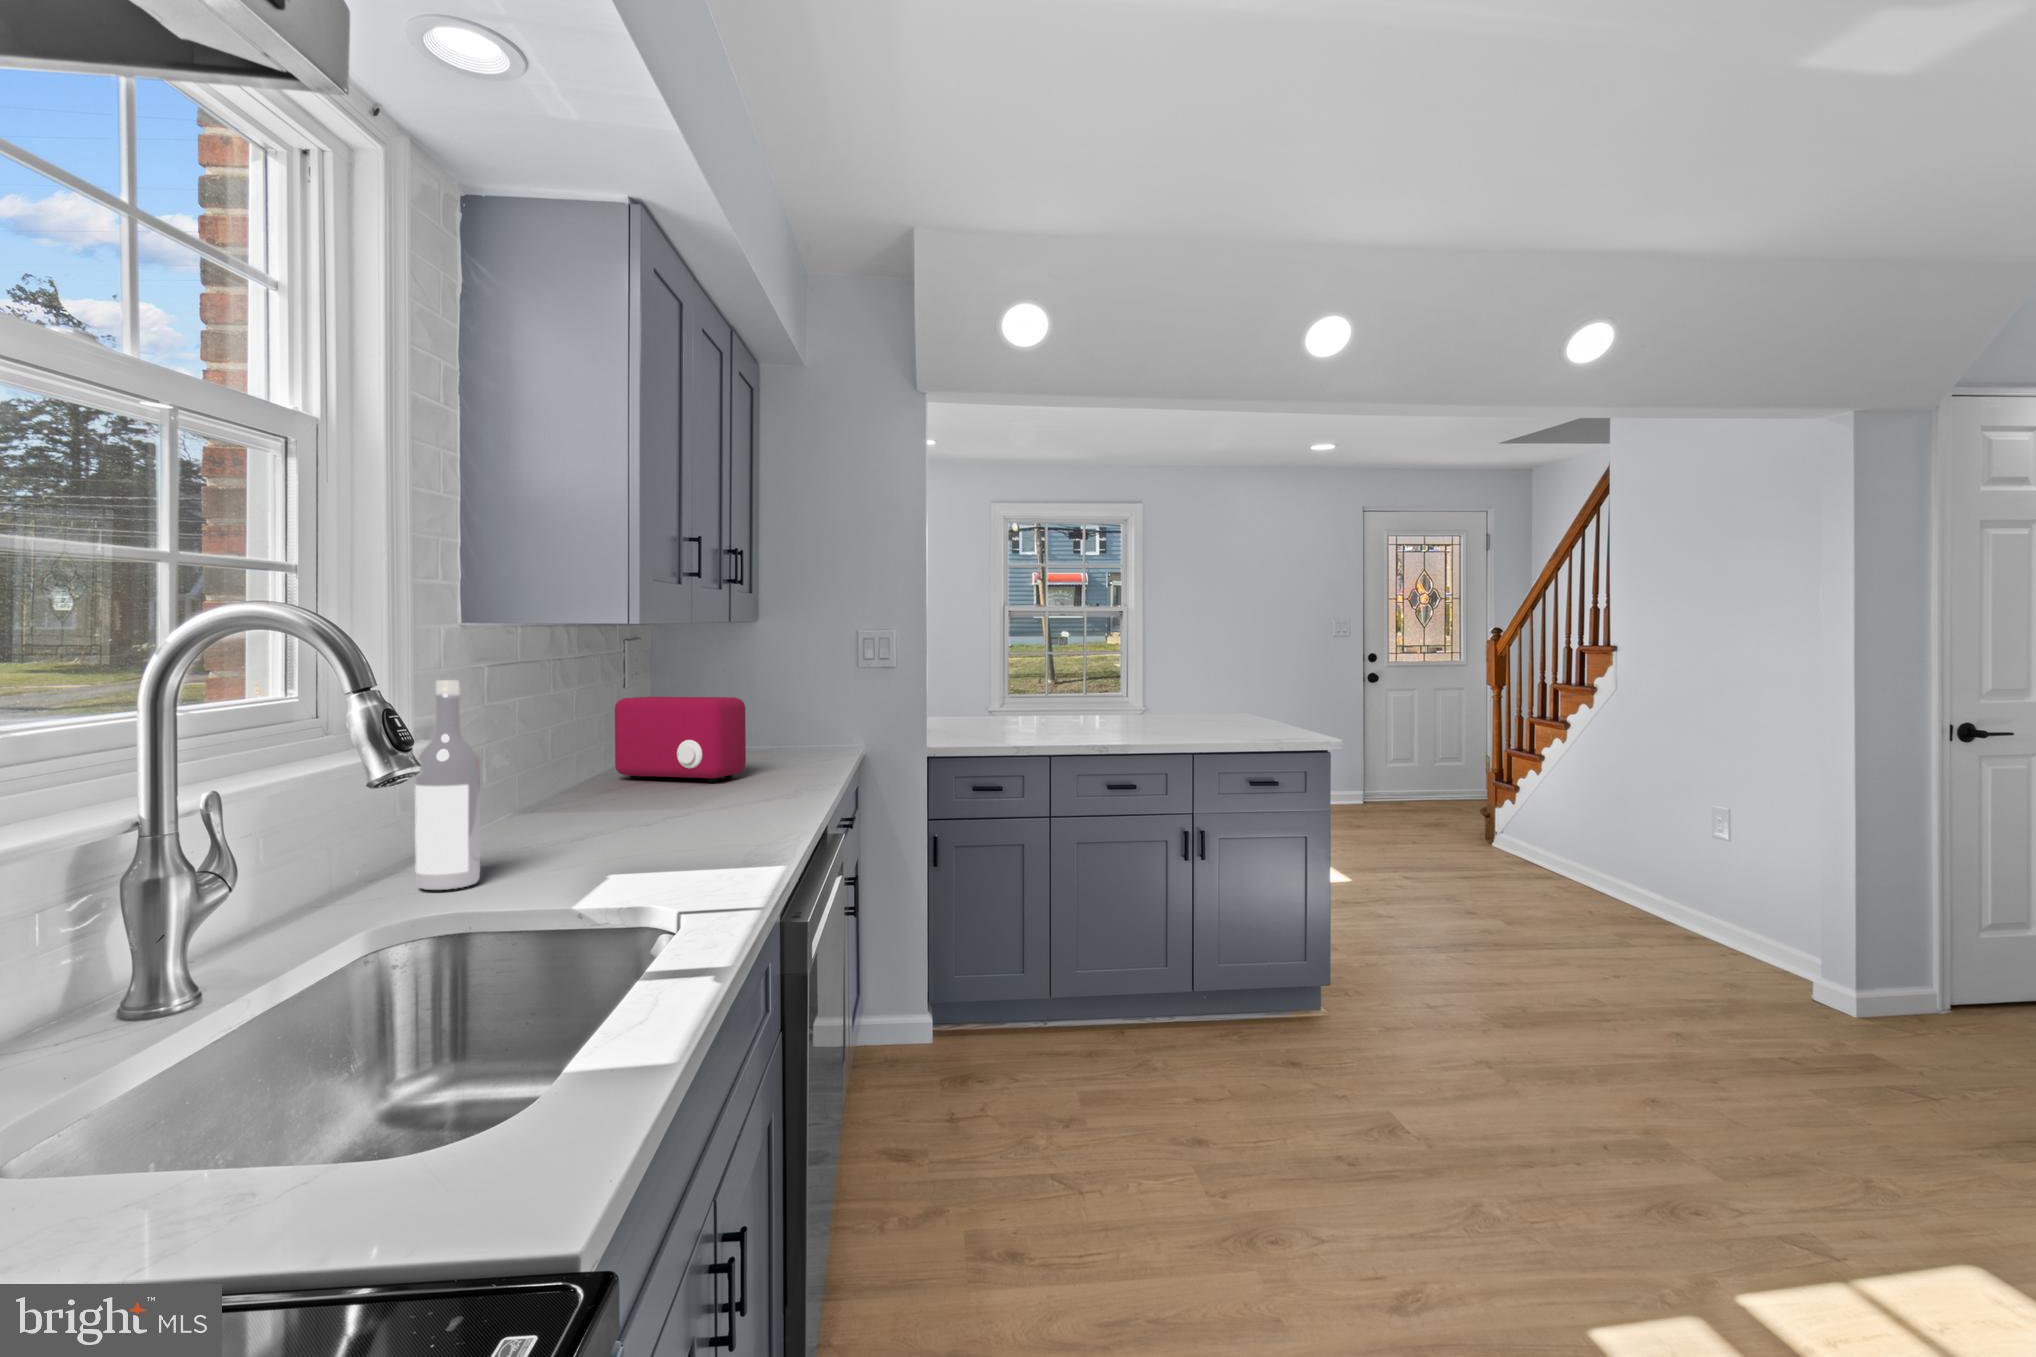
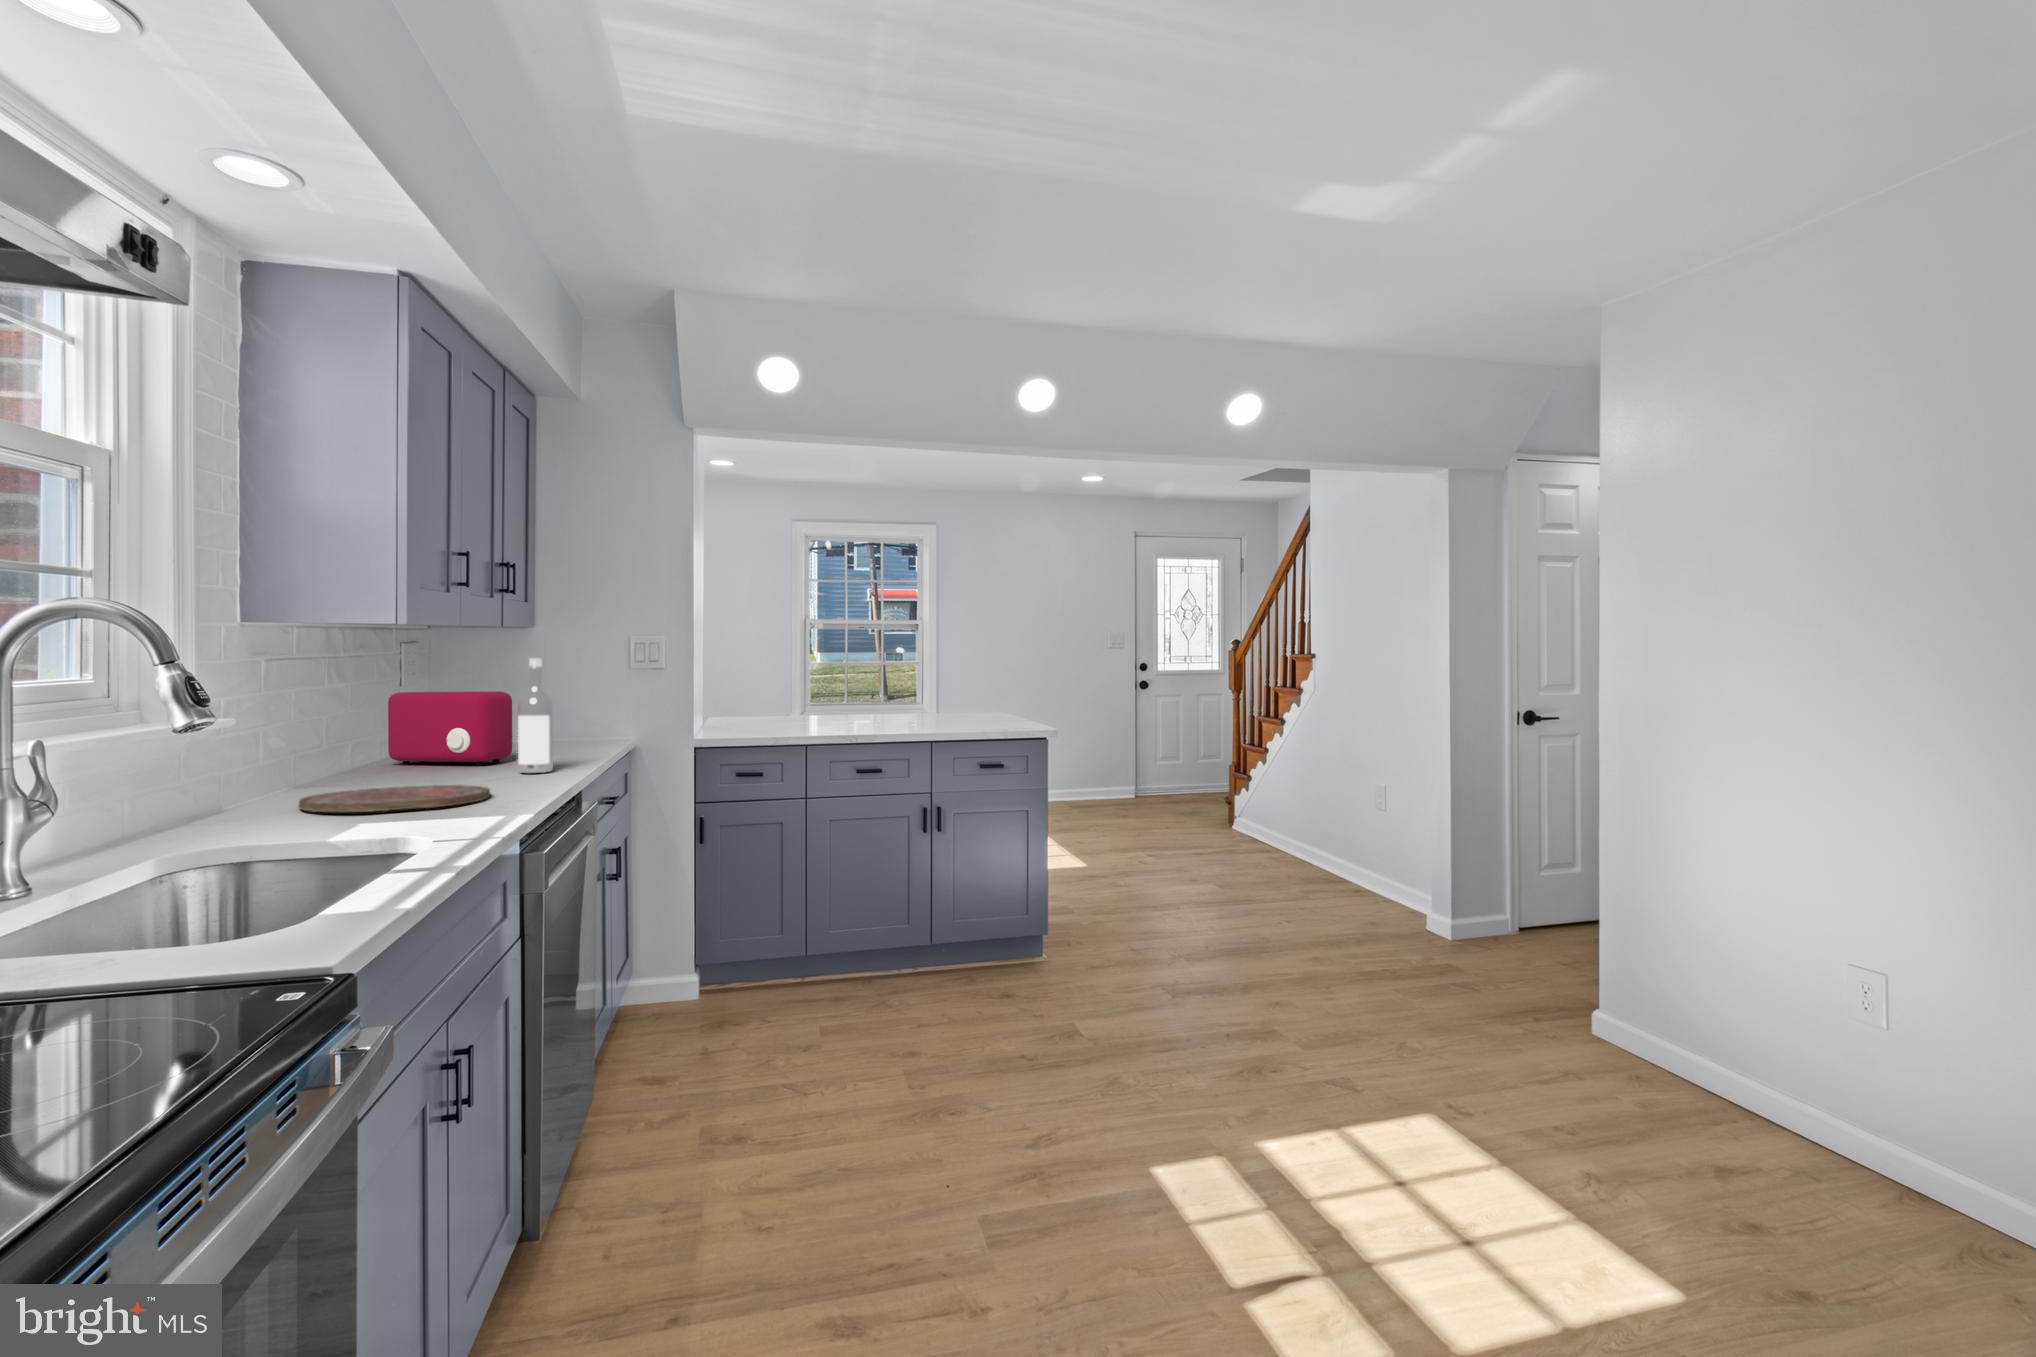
wine bottle: present [415,680,480,890] -> present [518,658,553,773]
cutting board: none [526,816,737,858] -> present [299,785,490,812]

